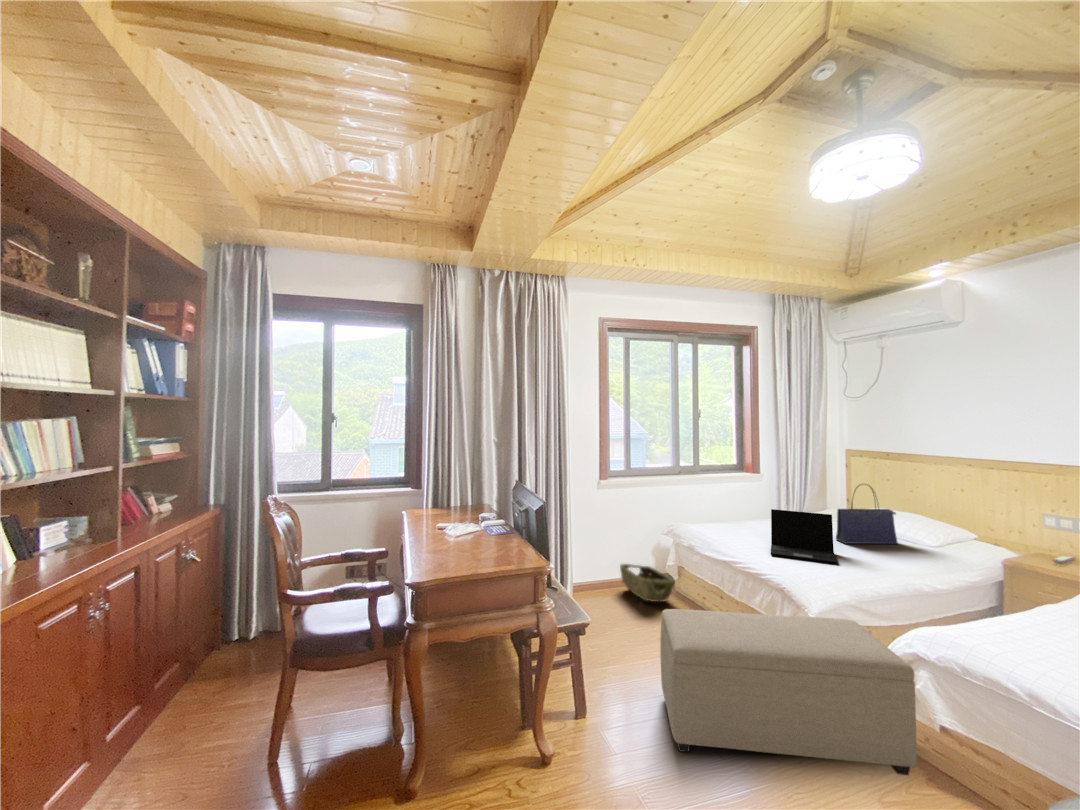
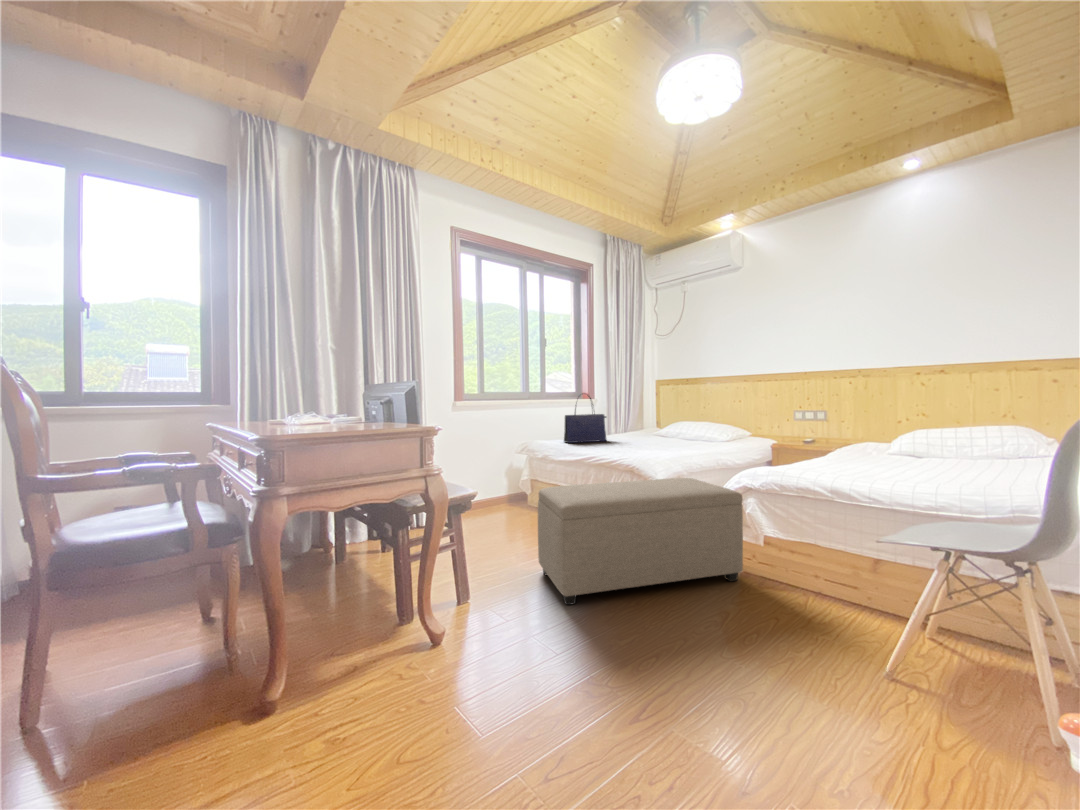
tote bag: present [836,485,898,544] -> present [564,395,606,443]
laptop: present [771,509,838,564] -> none [613,415,668,451]
woven basket: present [620,564,674,602] -> none [475,485,531,515]

